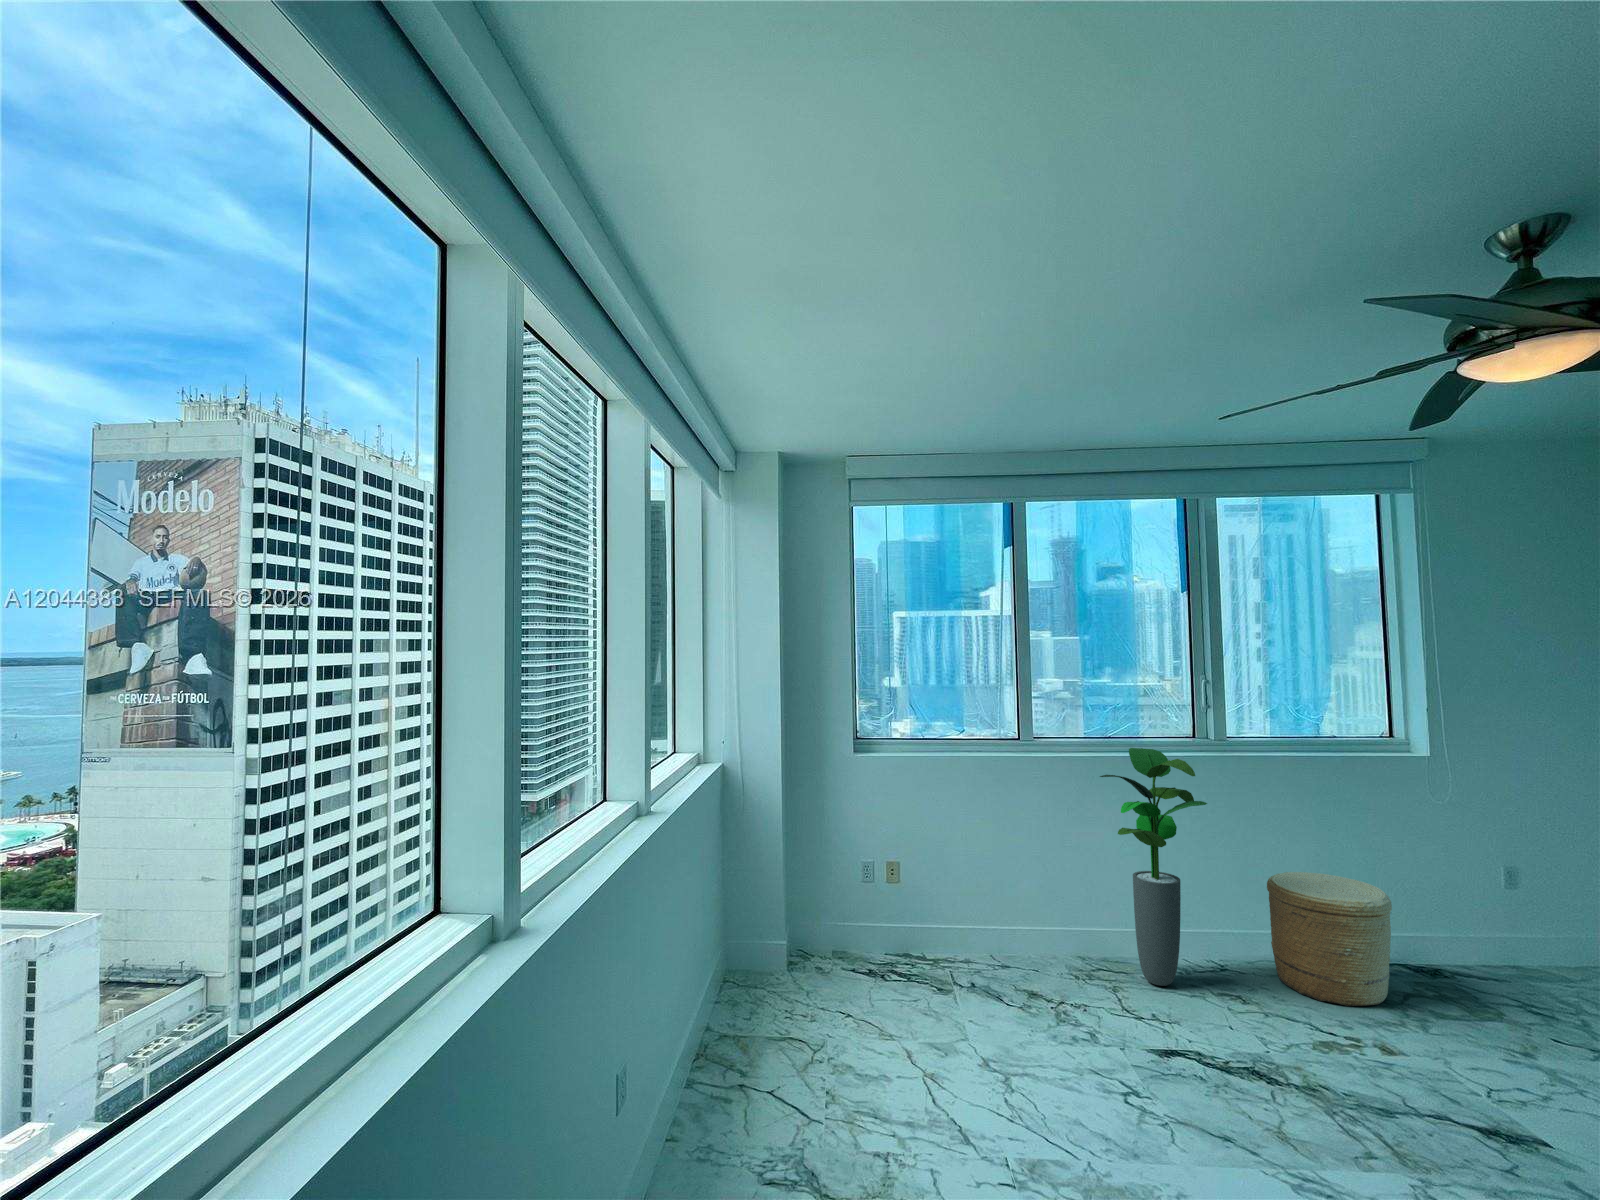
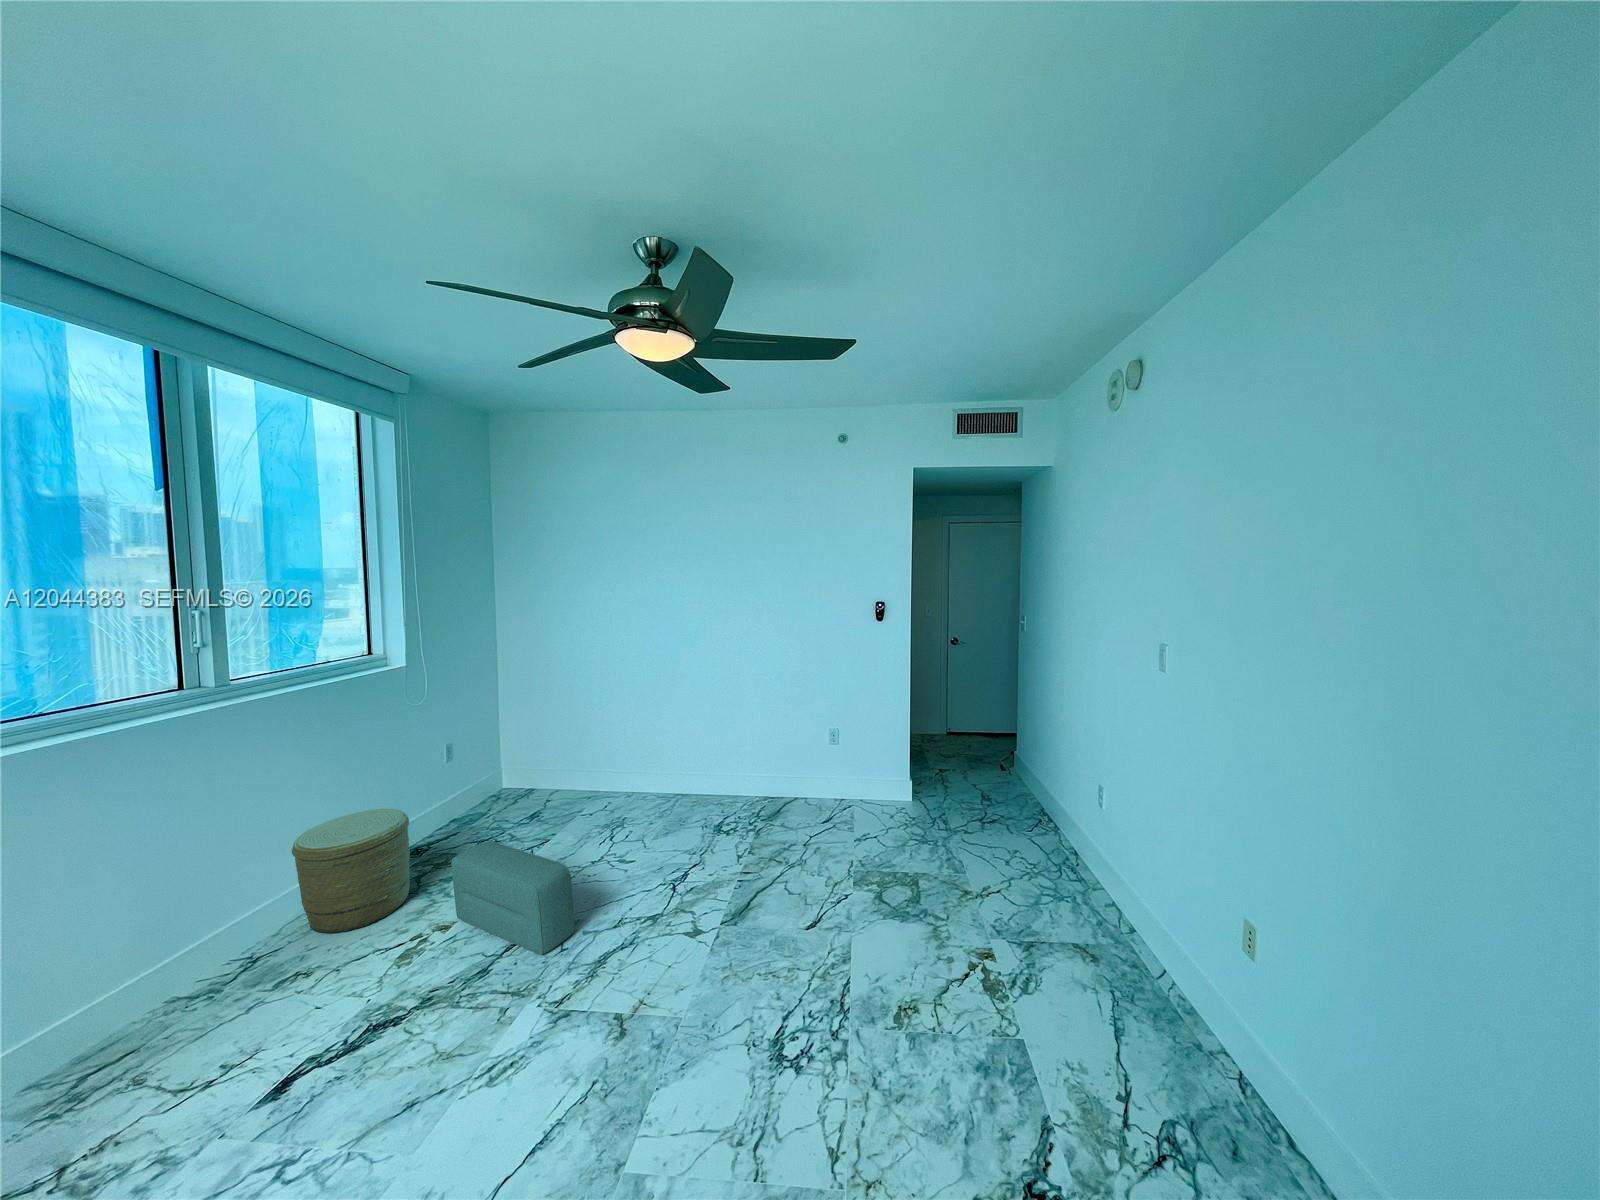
potted plant: present [1100,748,1207,986] -> none [67,766,247,1037]
pouf: none [1406,969,1544,1168] -> present [451,841,575,955]

